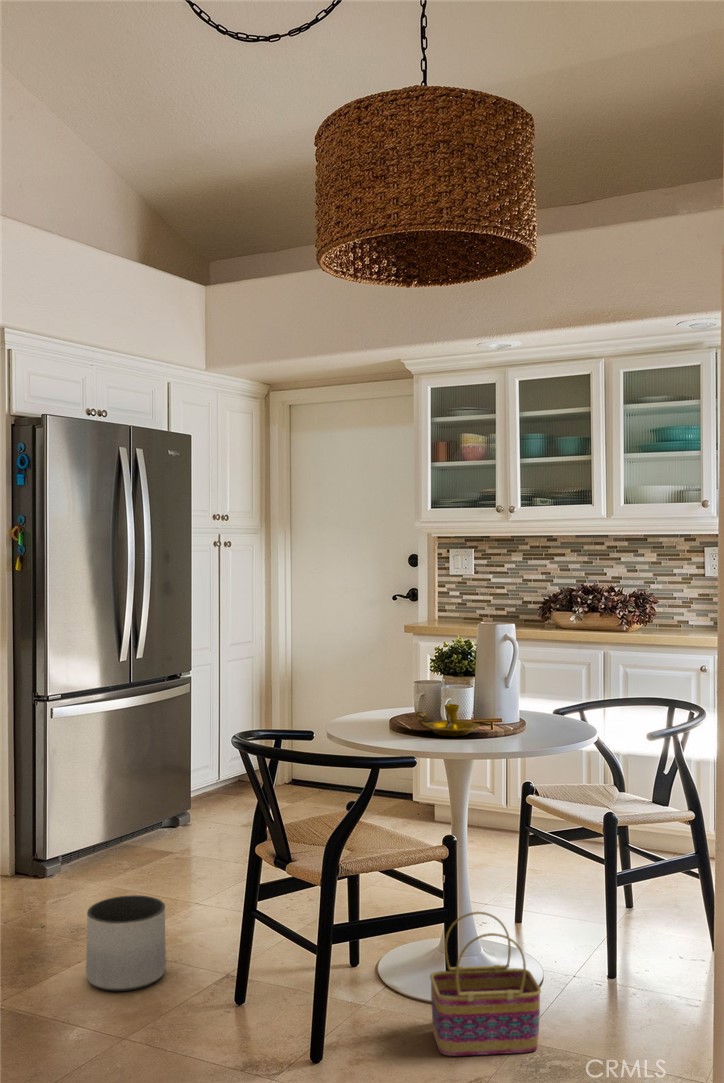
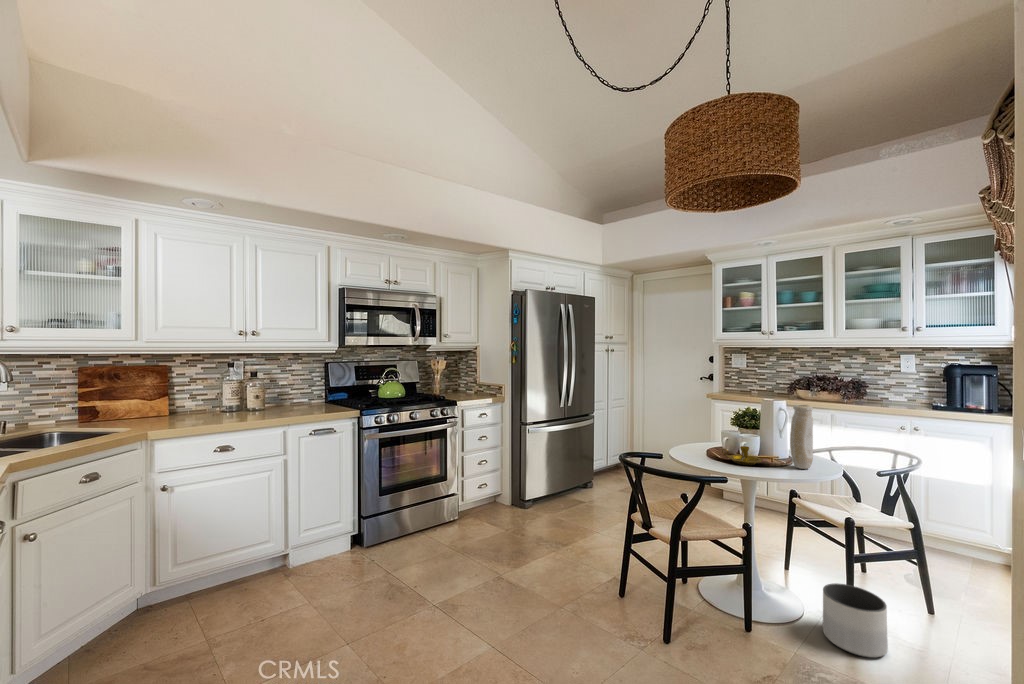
vase: none [521,627,555,735] -> present [790,405,813,469]
planter: present [86,895,166,991] -> present [823,583,888,658]
basket: present [430,912,541,1056] -> none [735,570,810,663]

